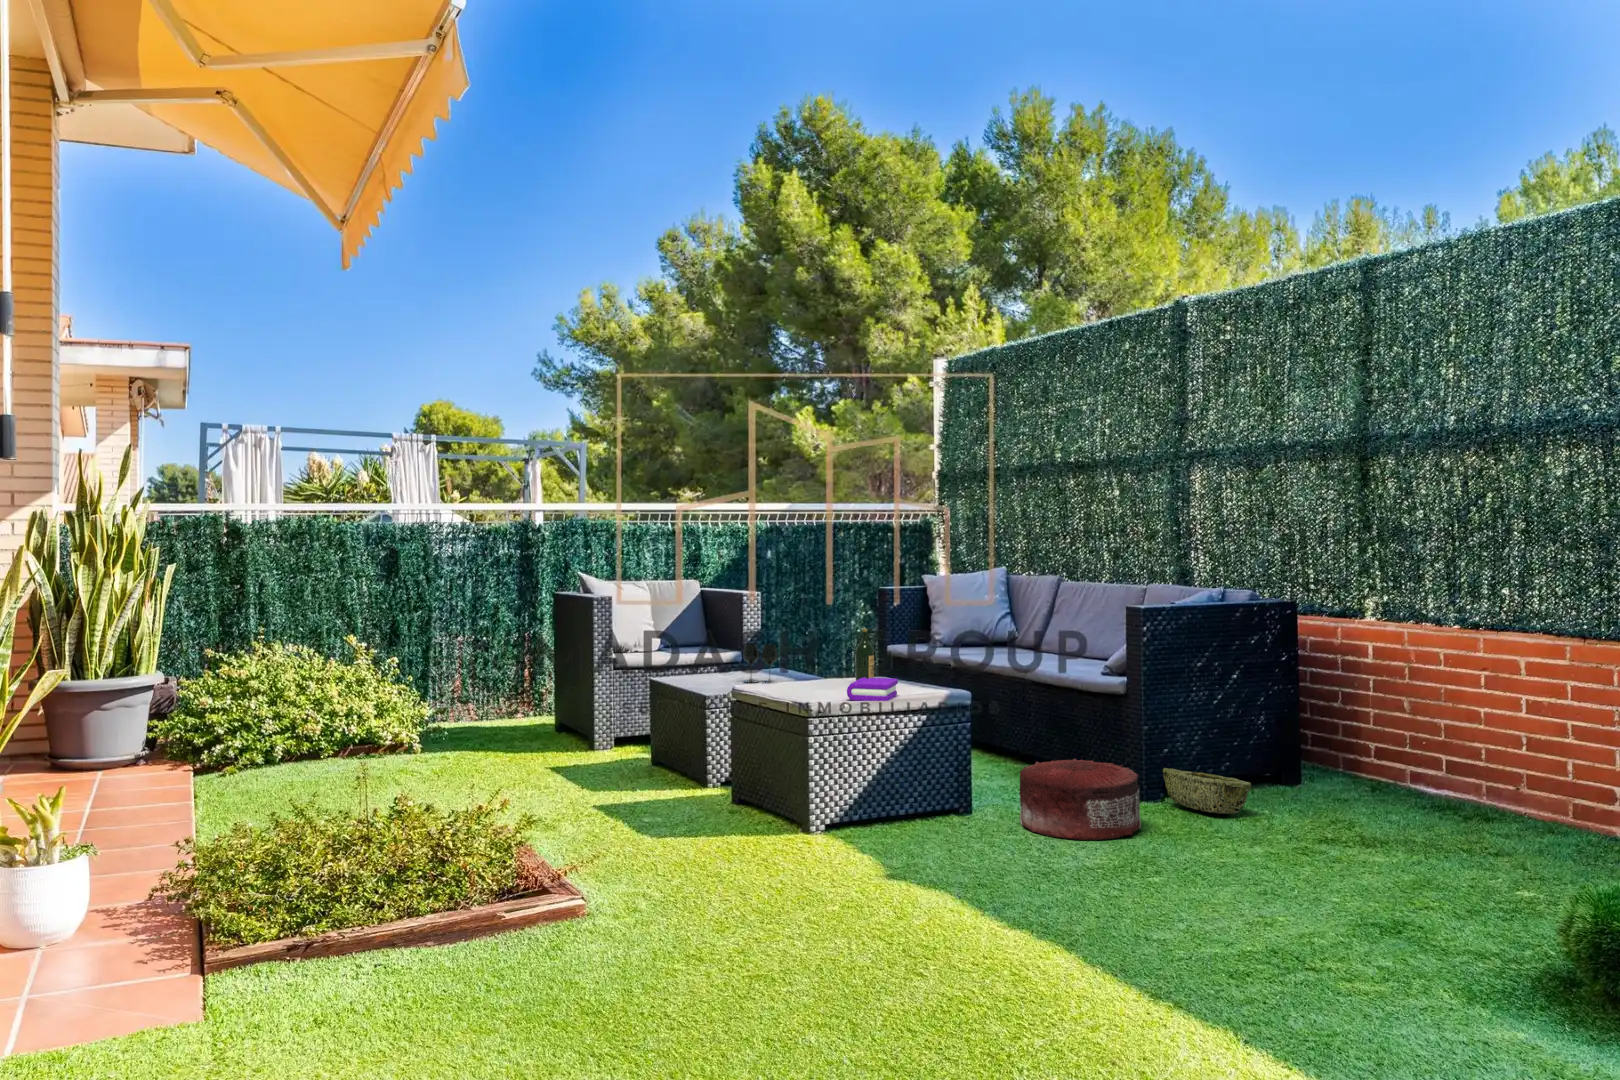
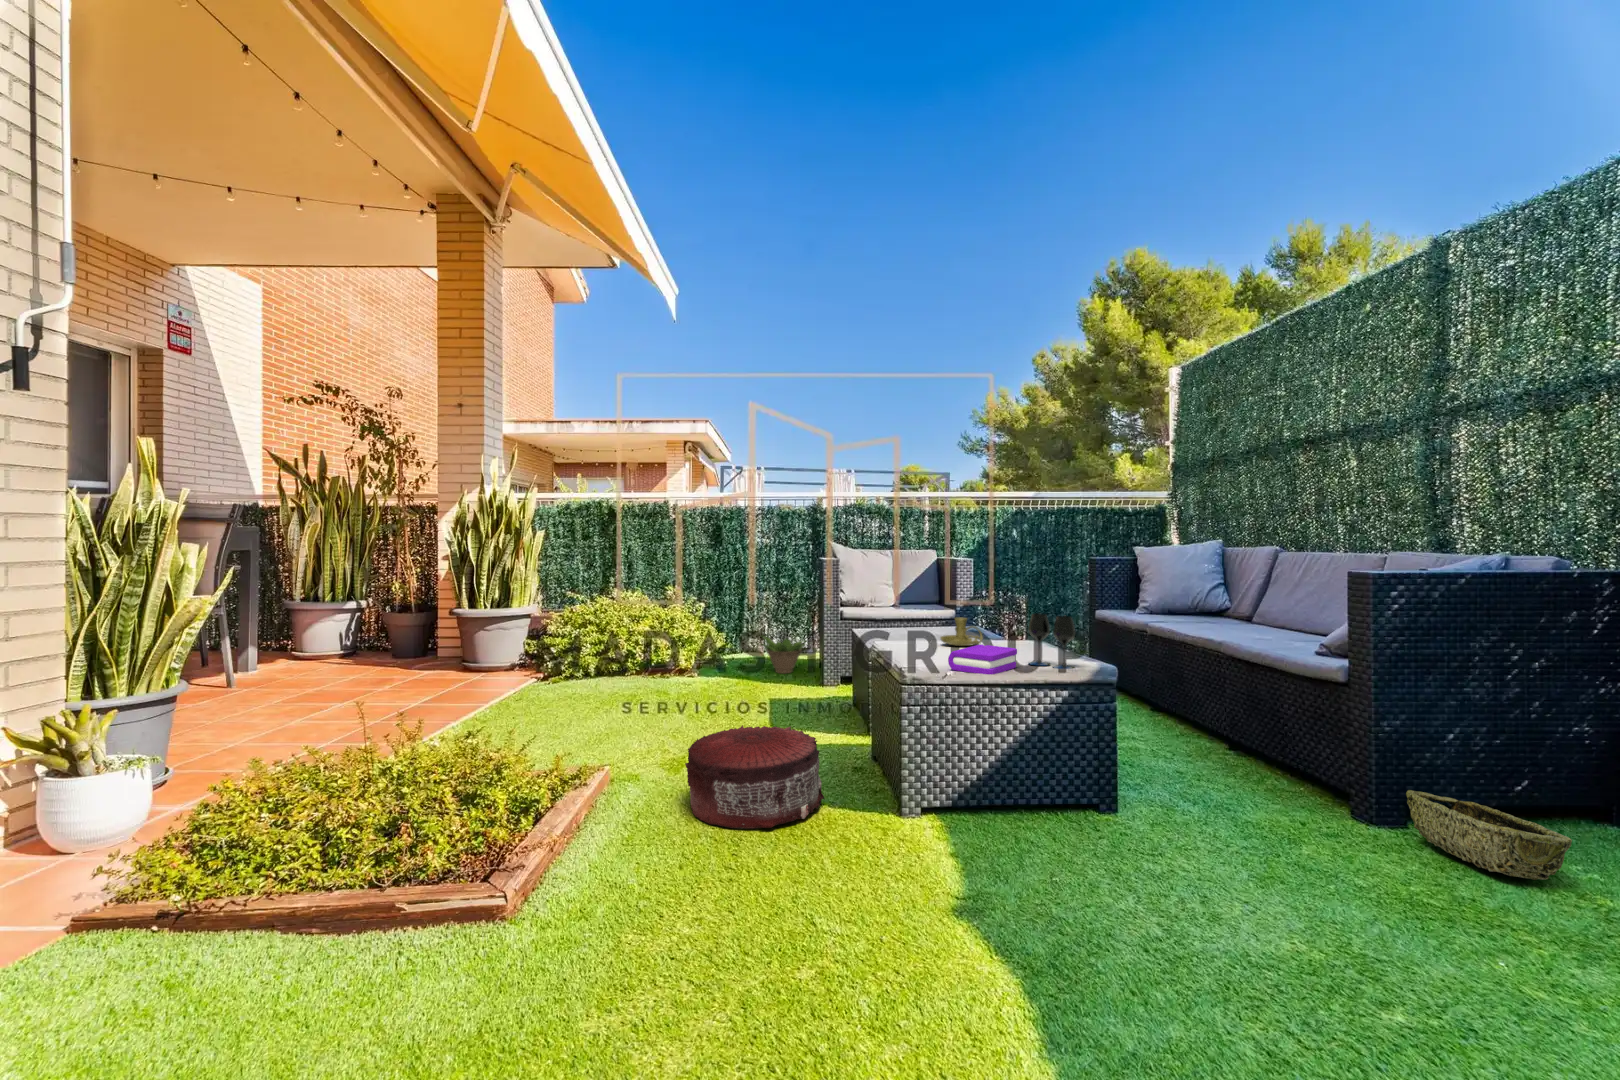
wine bottle: present [855,629,874,680] -> none [1004,592,1024,650]
wine glass: present [743,643,777,684] -> present [1029,613,1075,669]
candle holder: none [790,656,835,684] -> present [940,618,983,646]
decorative plant: none [489,695,558,741] -> present [760,637,806,673]
pouf: present [1020,759,1141,840] -> present [685,725,824,829]

